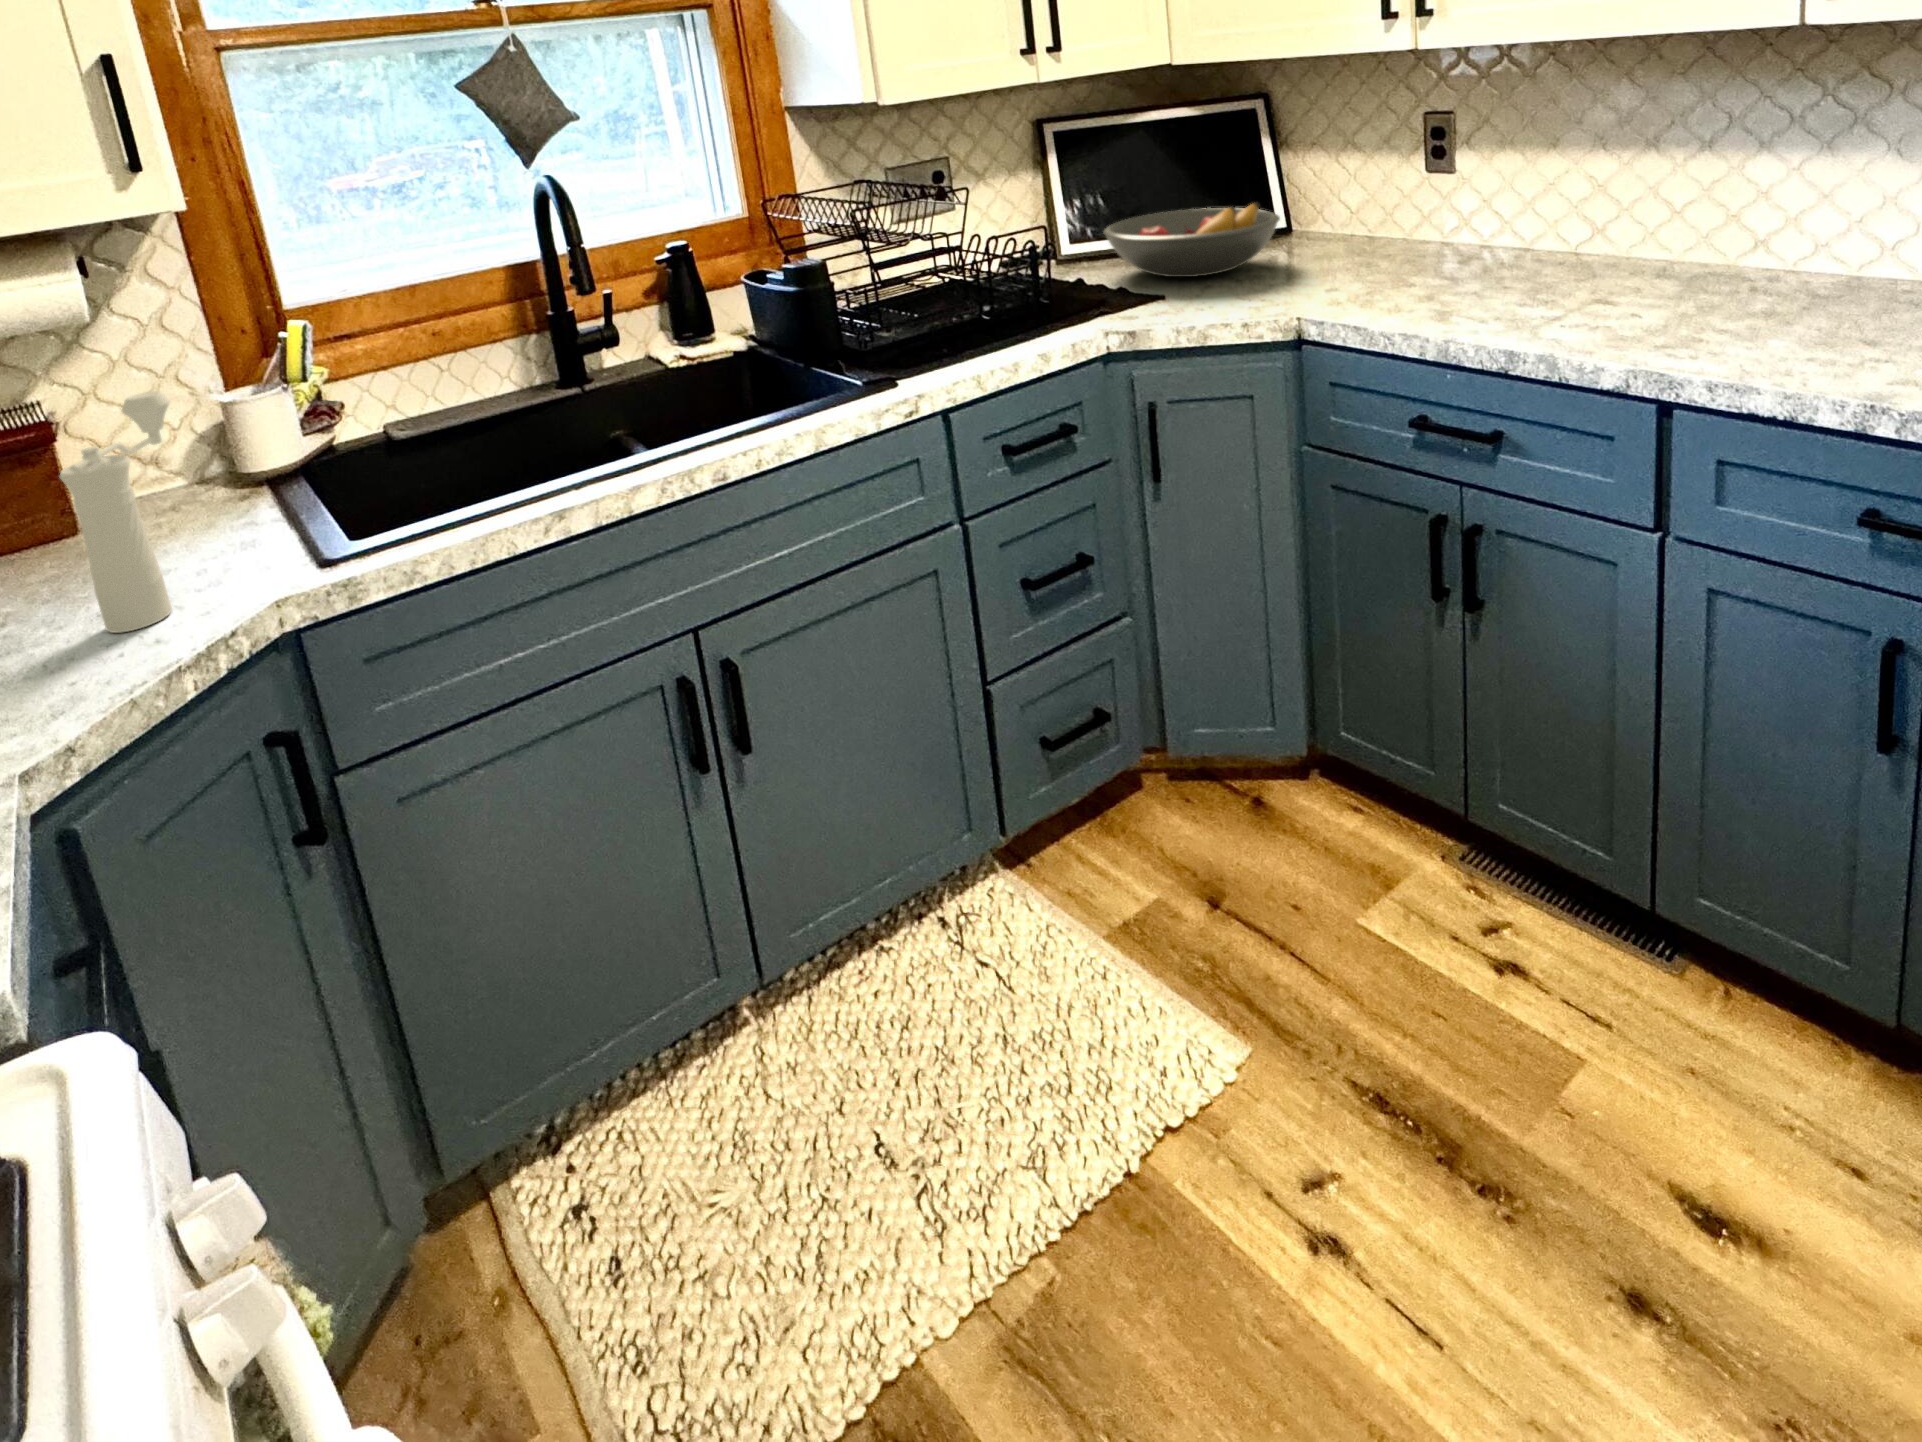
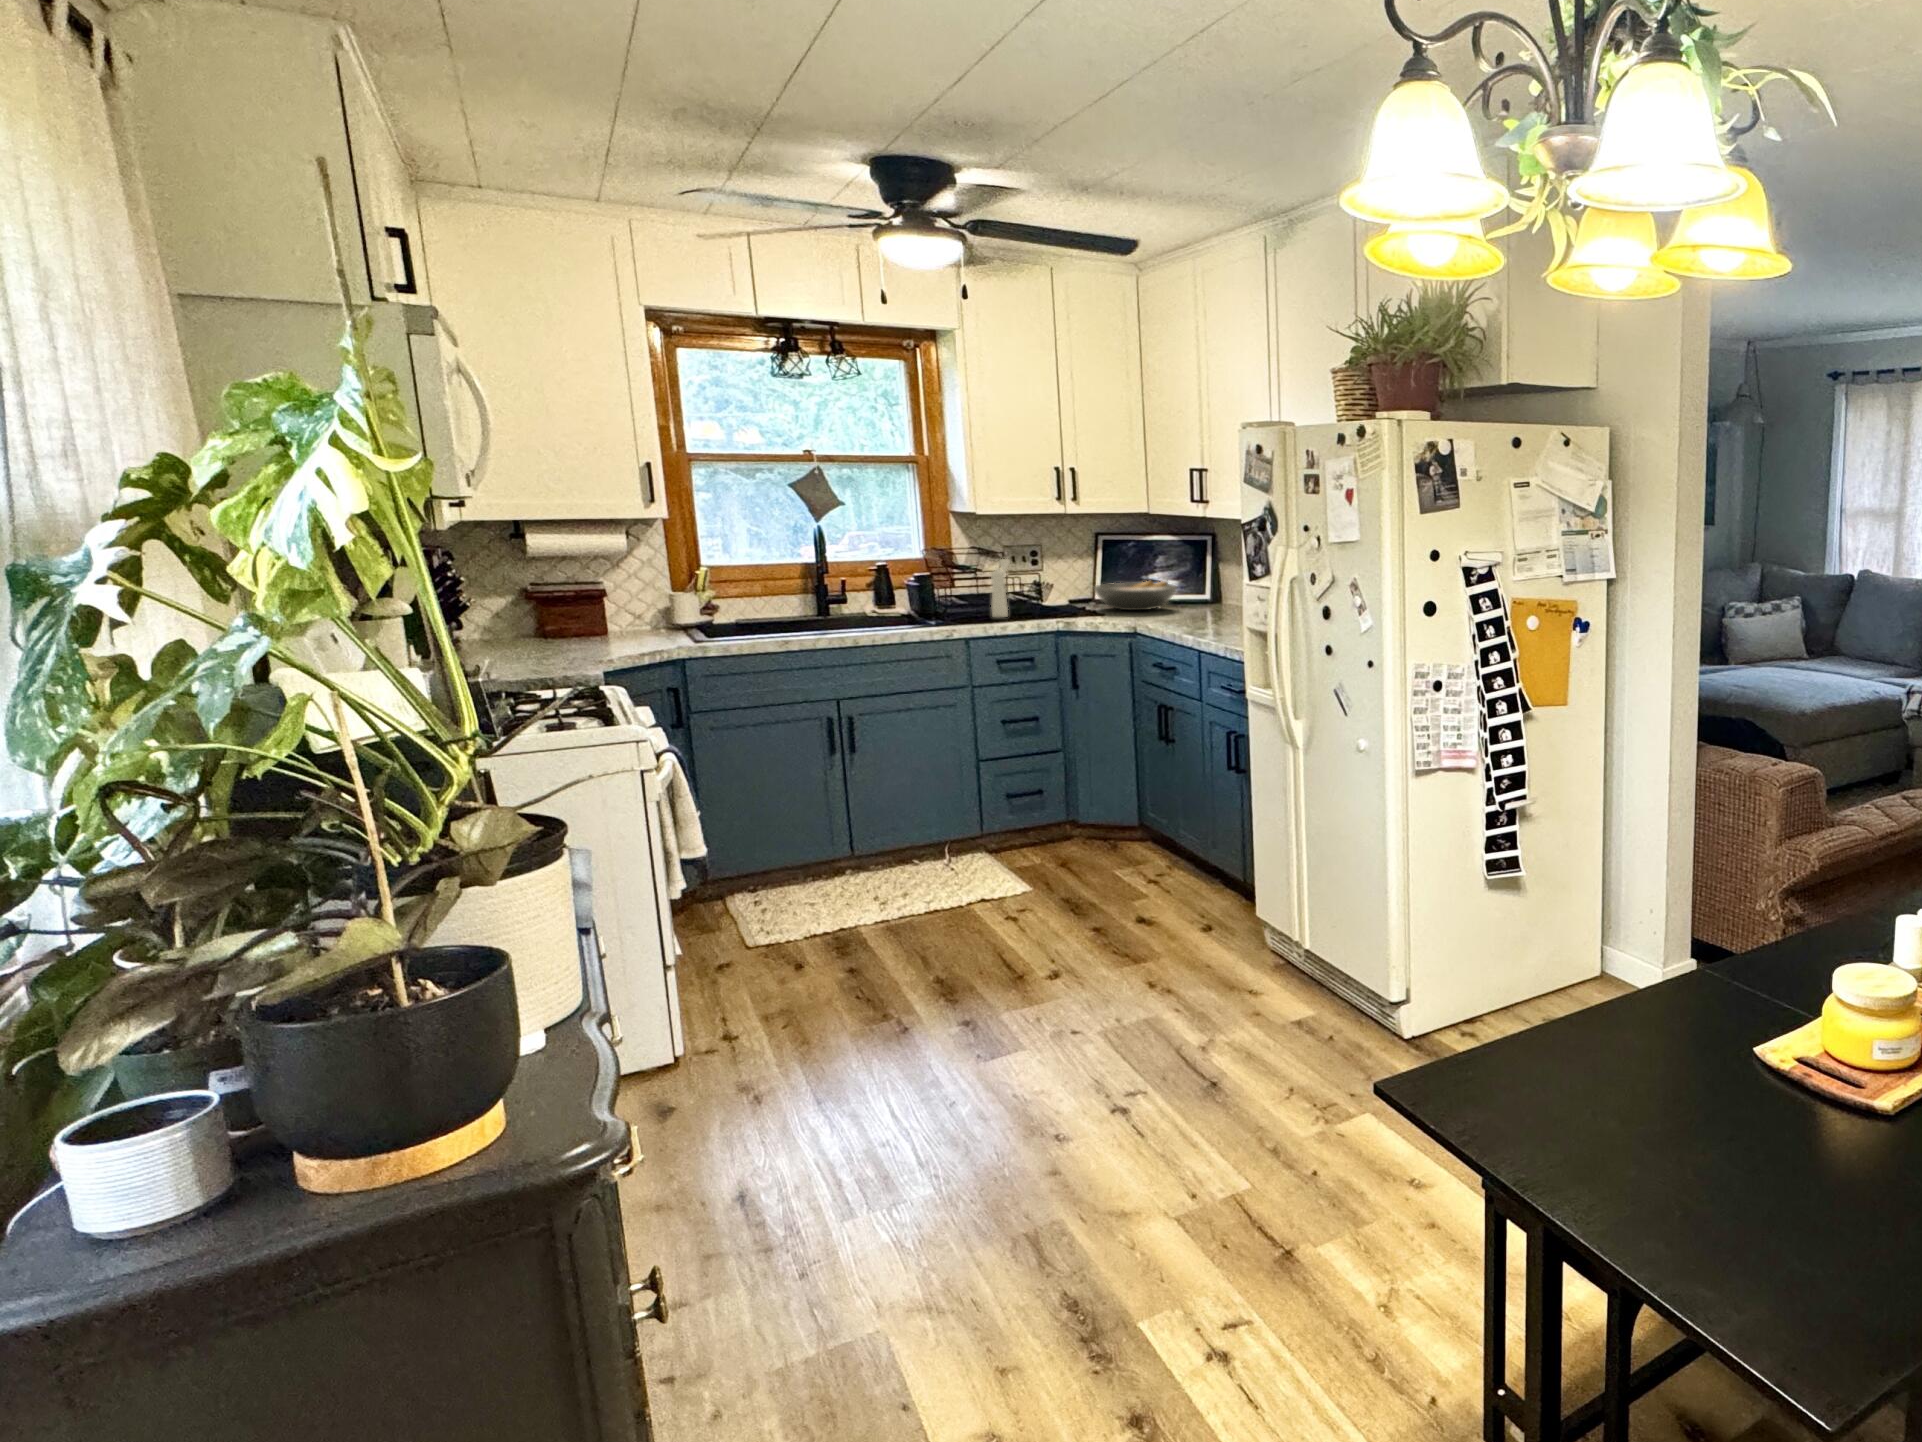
pepper mill: present [60,391,172,633] -> present [990,559,1010,617]

